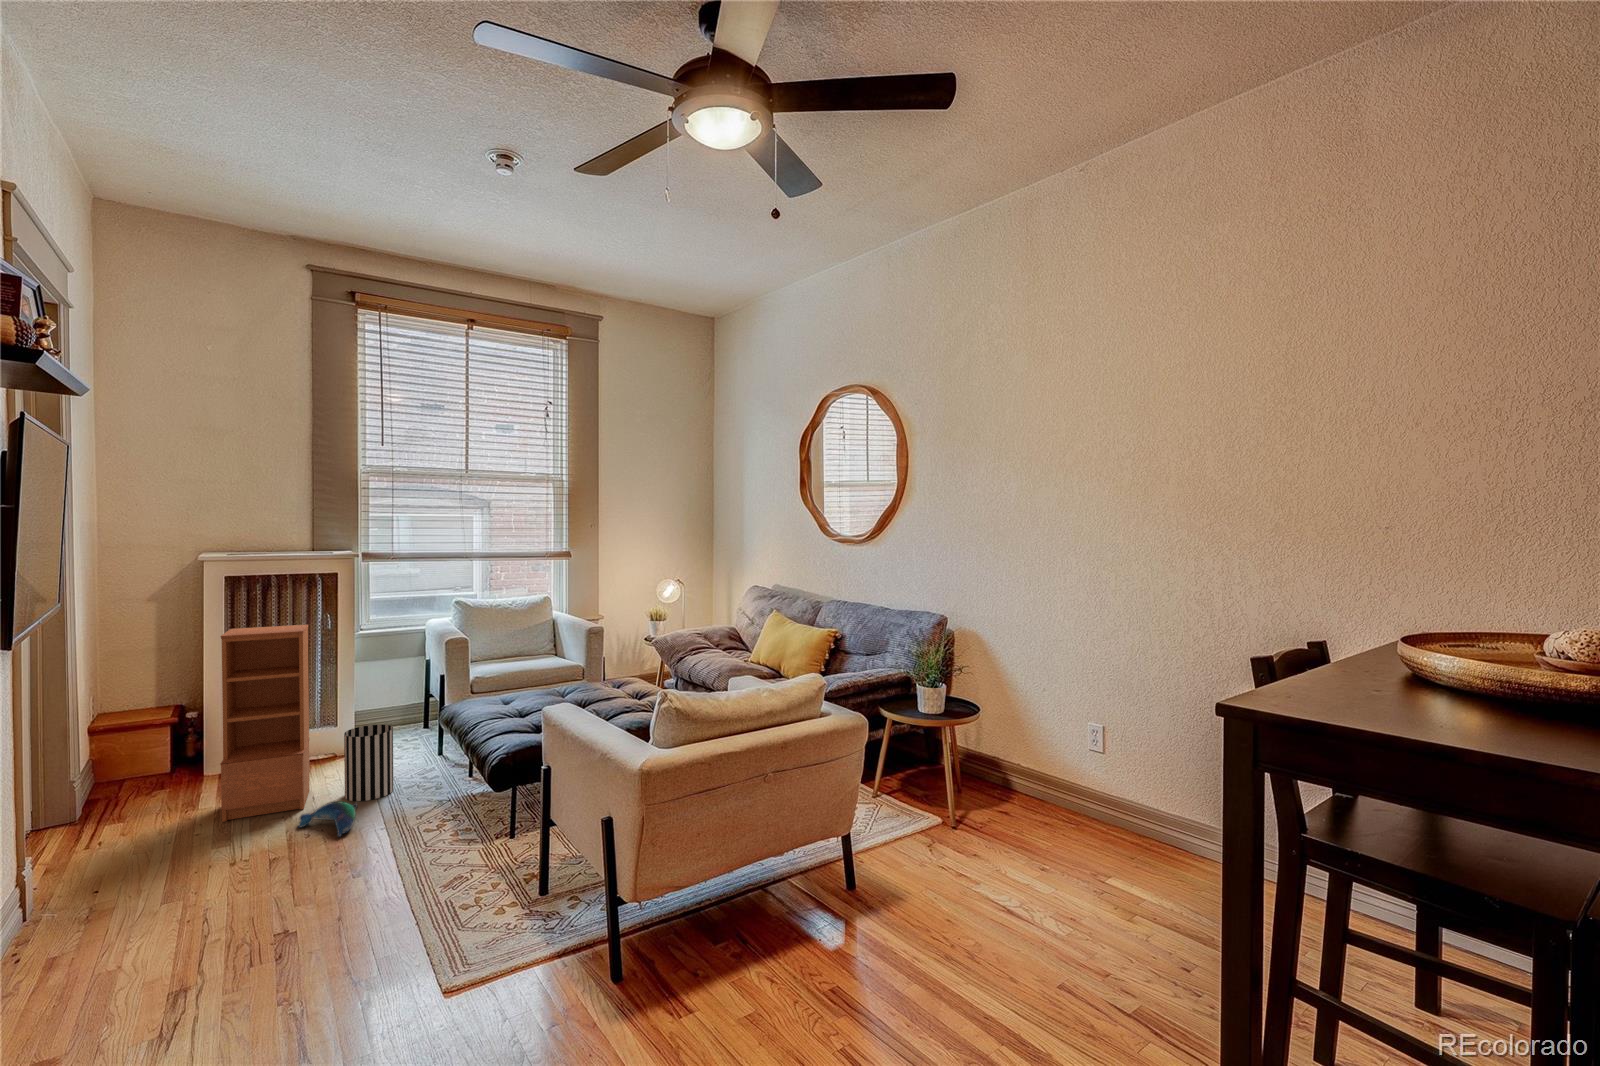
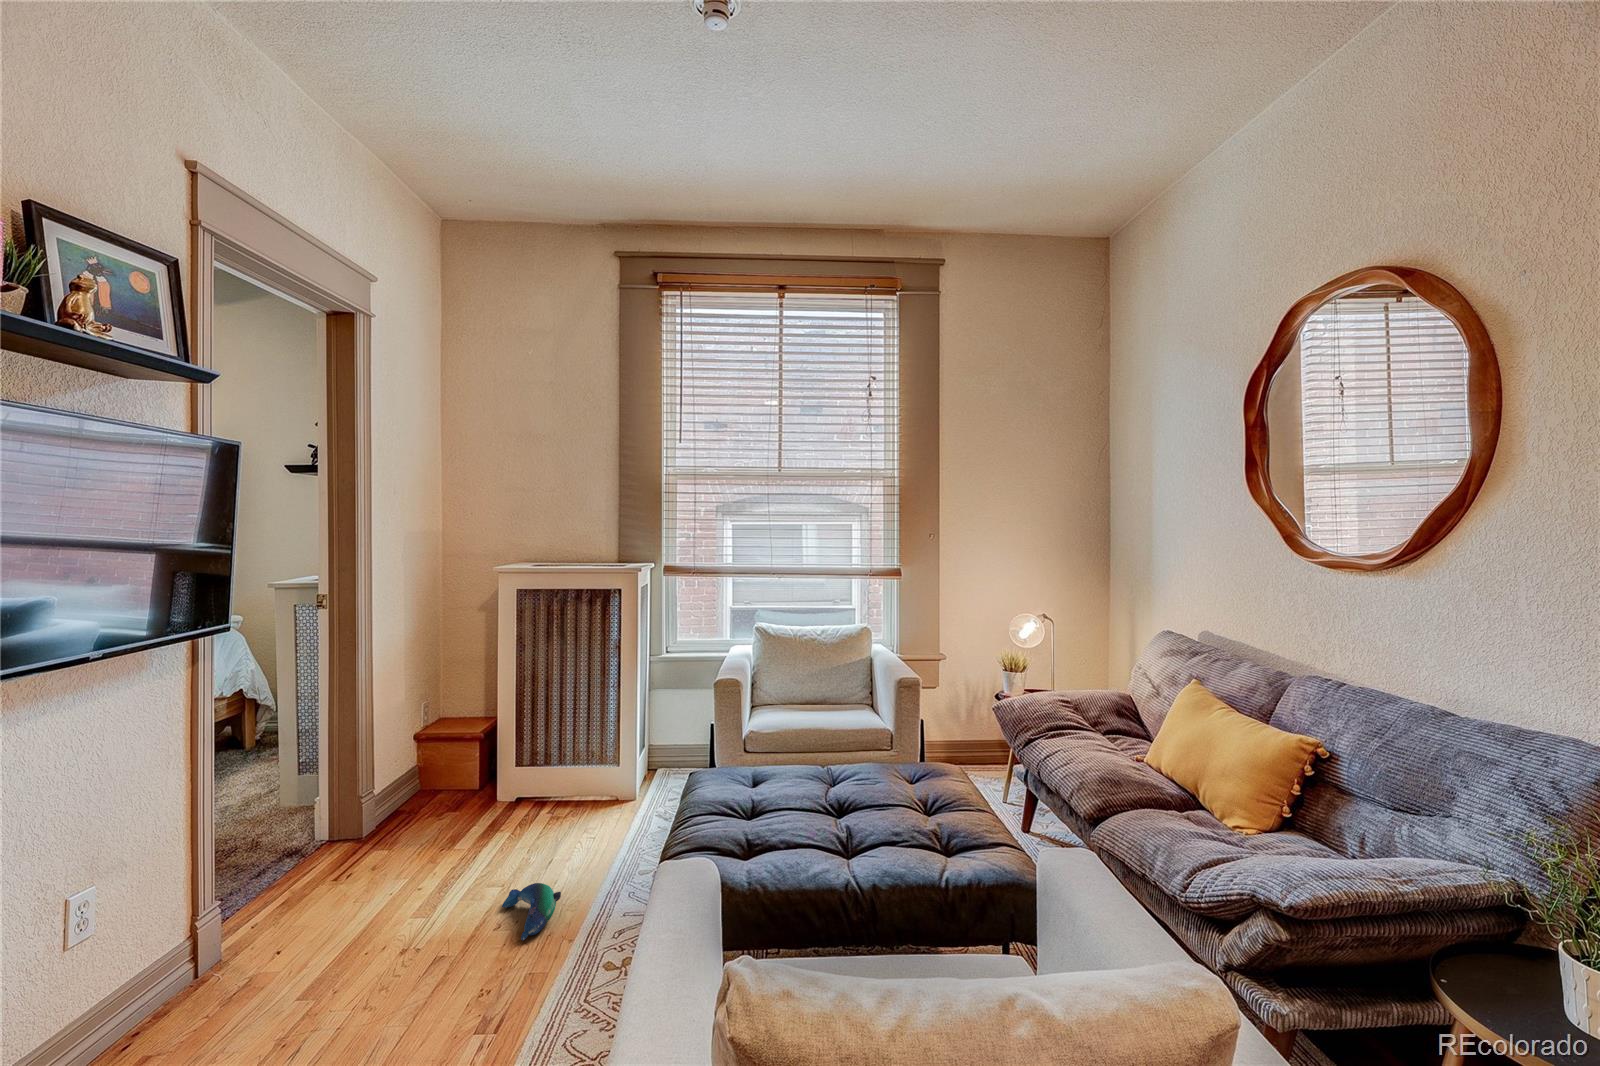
bookcase: present [220,625,309,822] -> none [454,650,559,875]
wastebasket: present [344,725,394,801] -> none [578,781,632,880]

